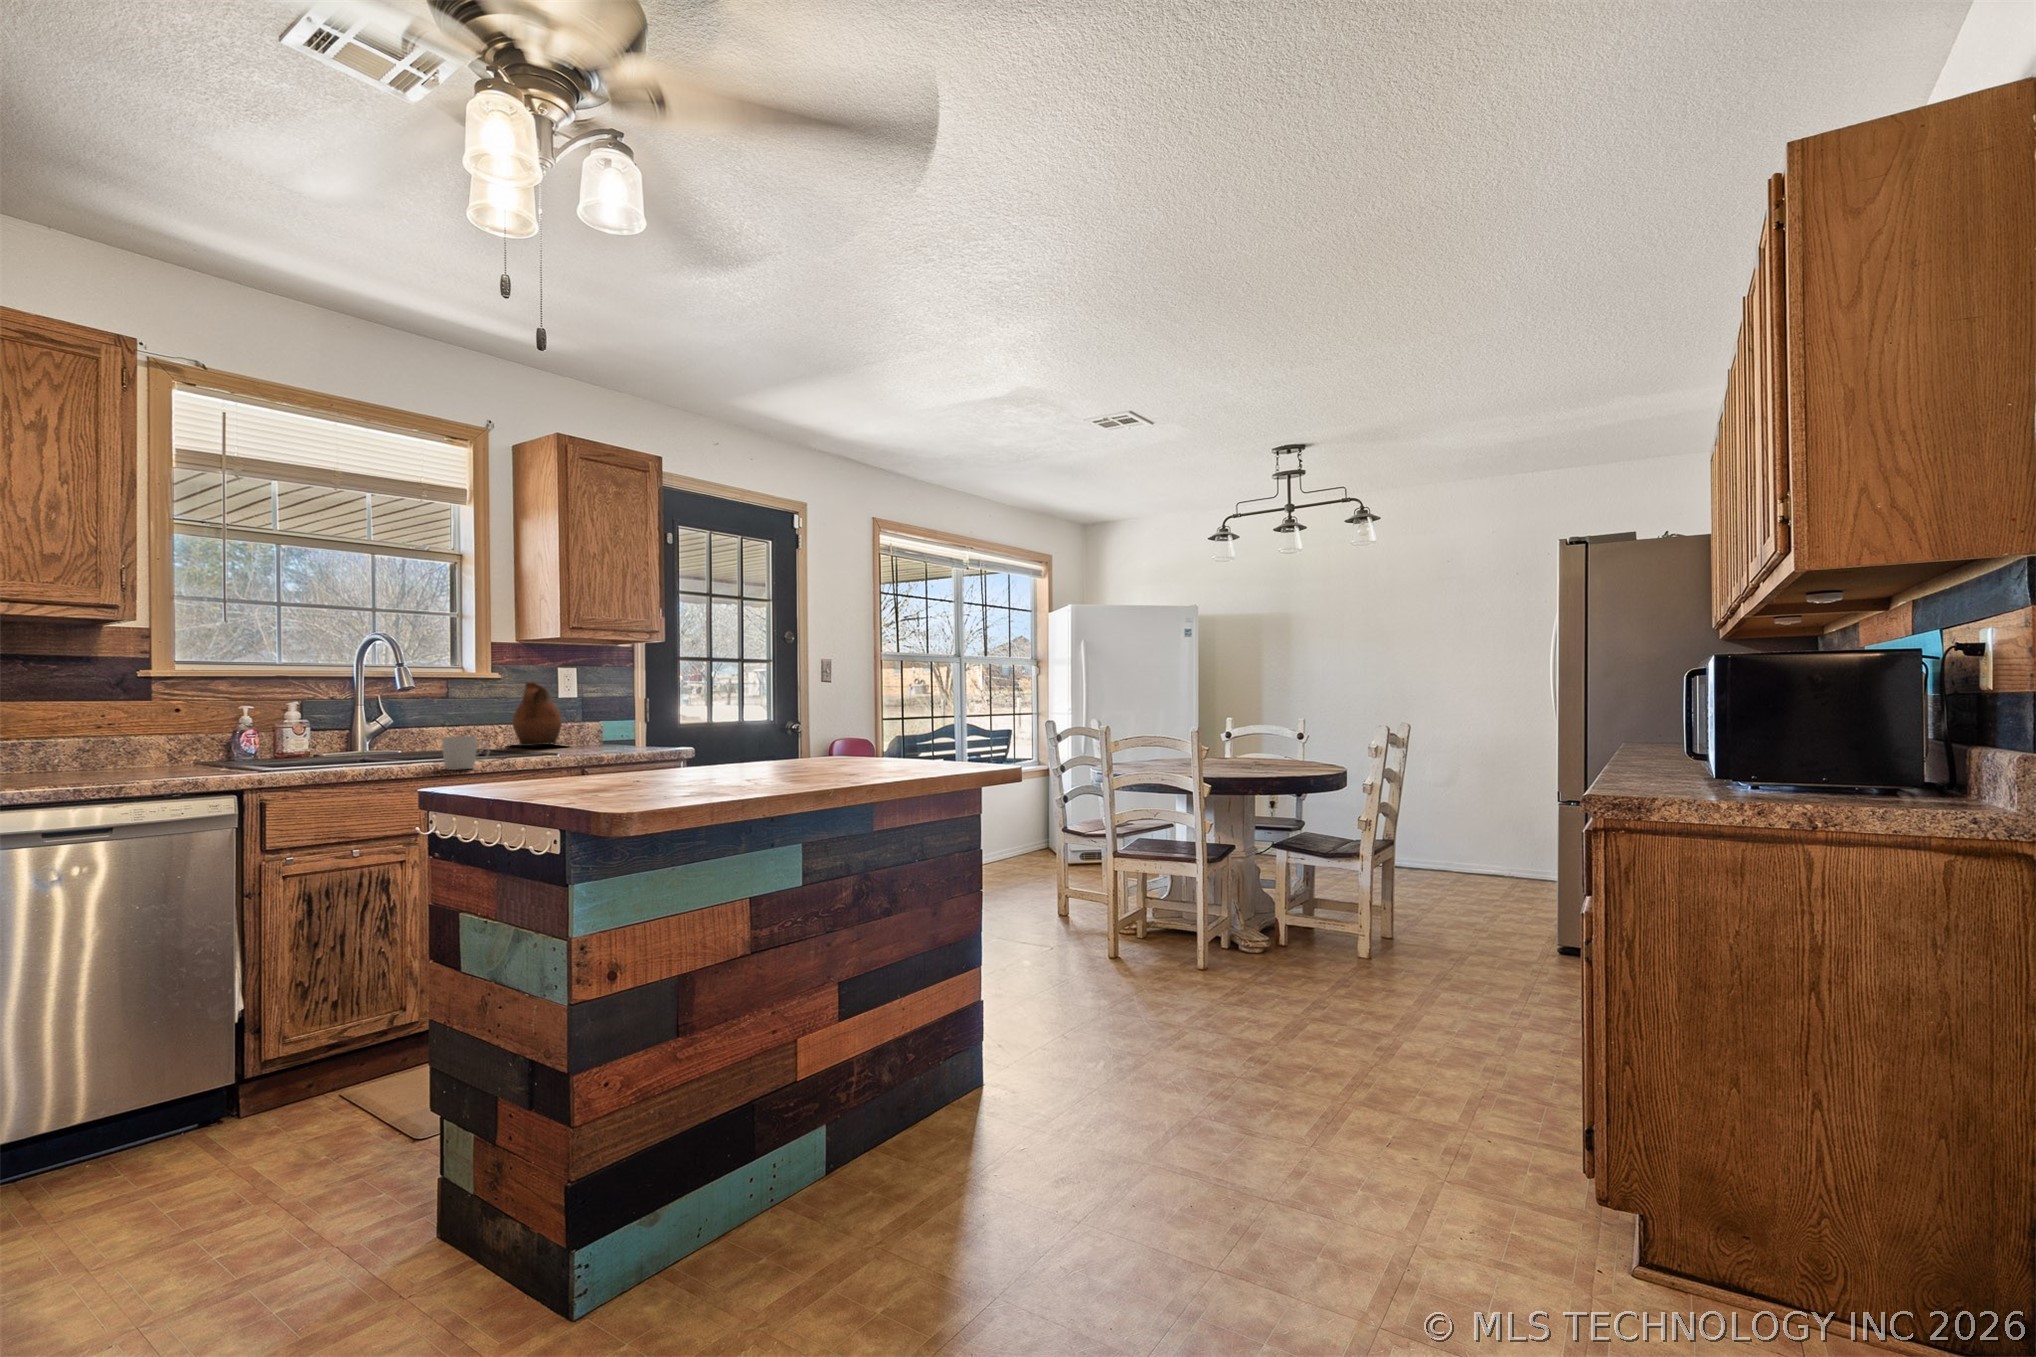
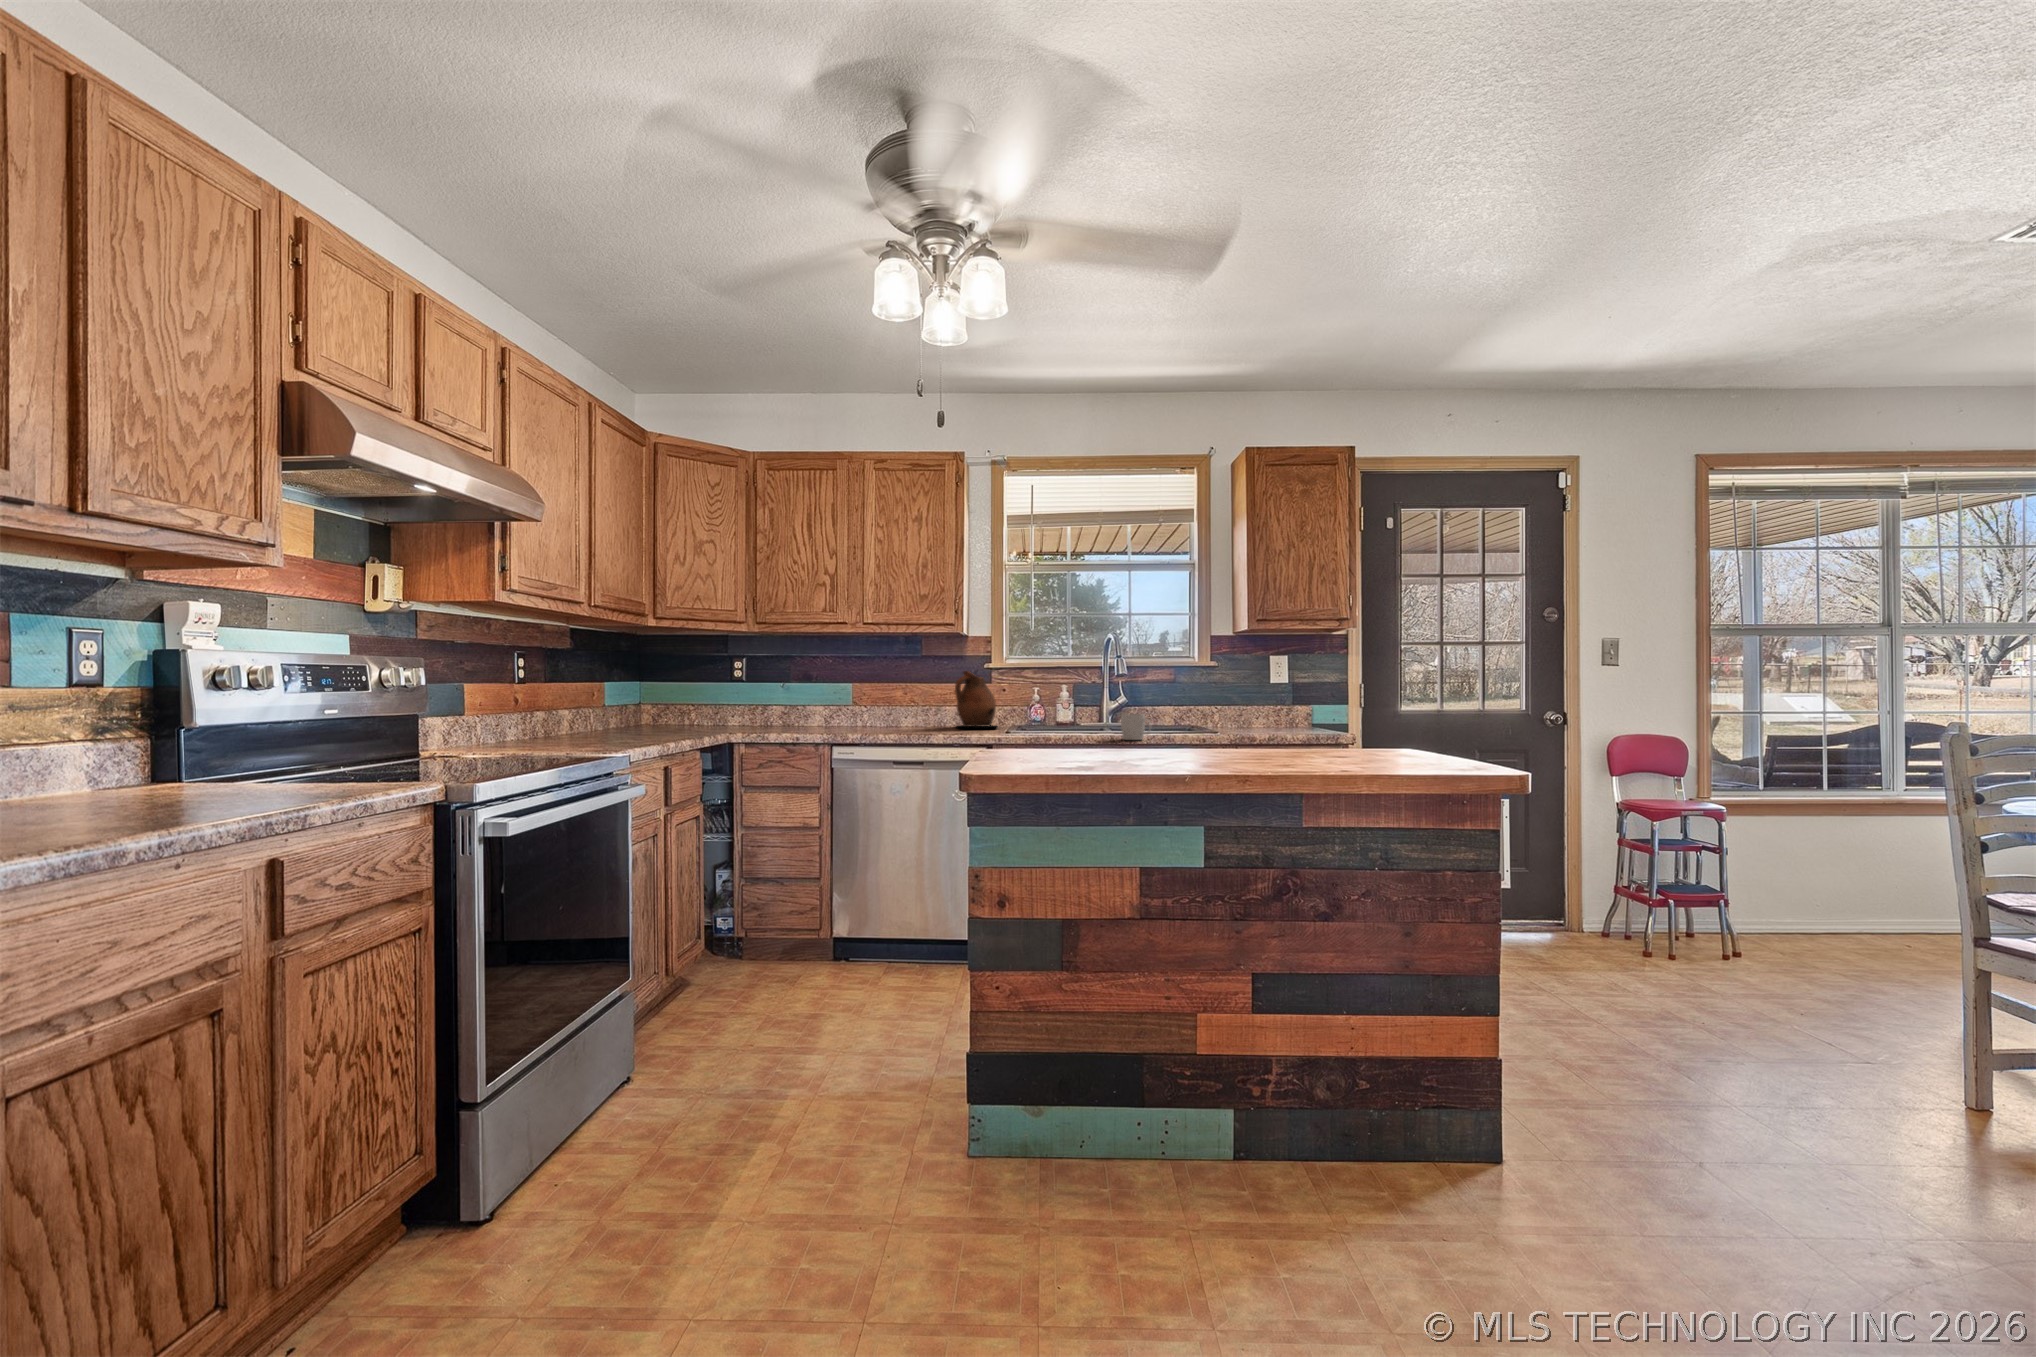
ceramic pitcher: present [512,682,562,746] -> present [955,671,998,727]

